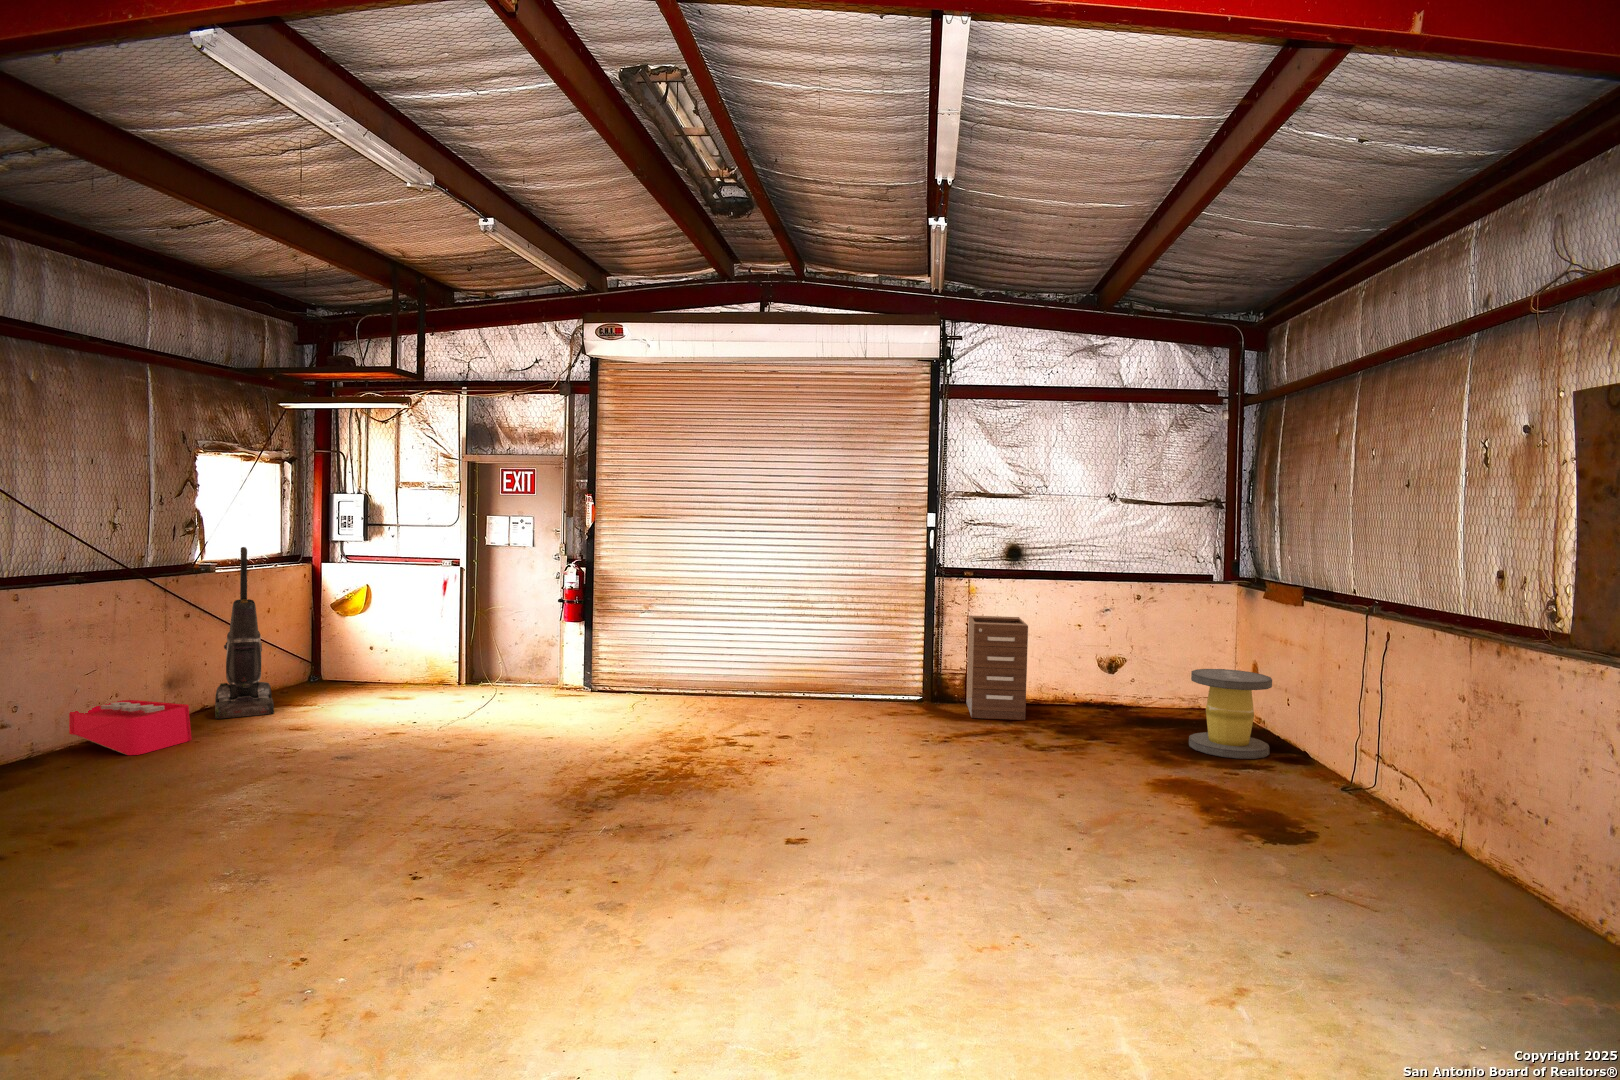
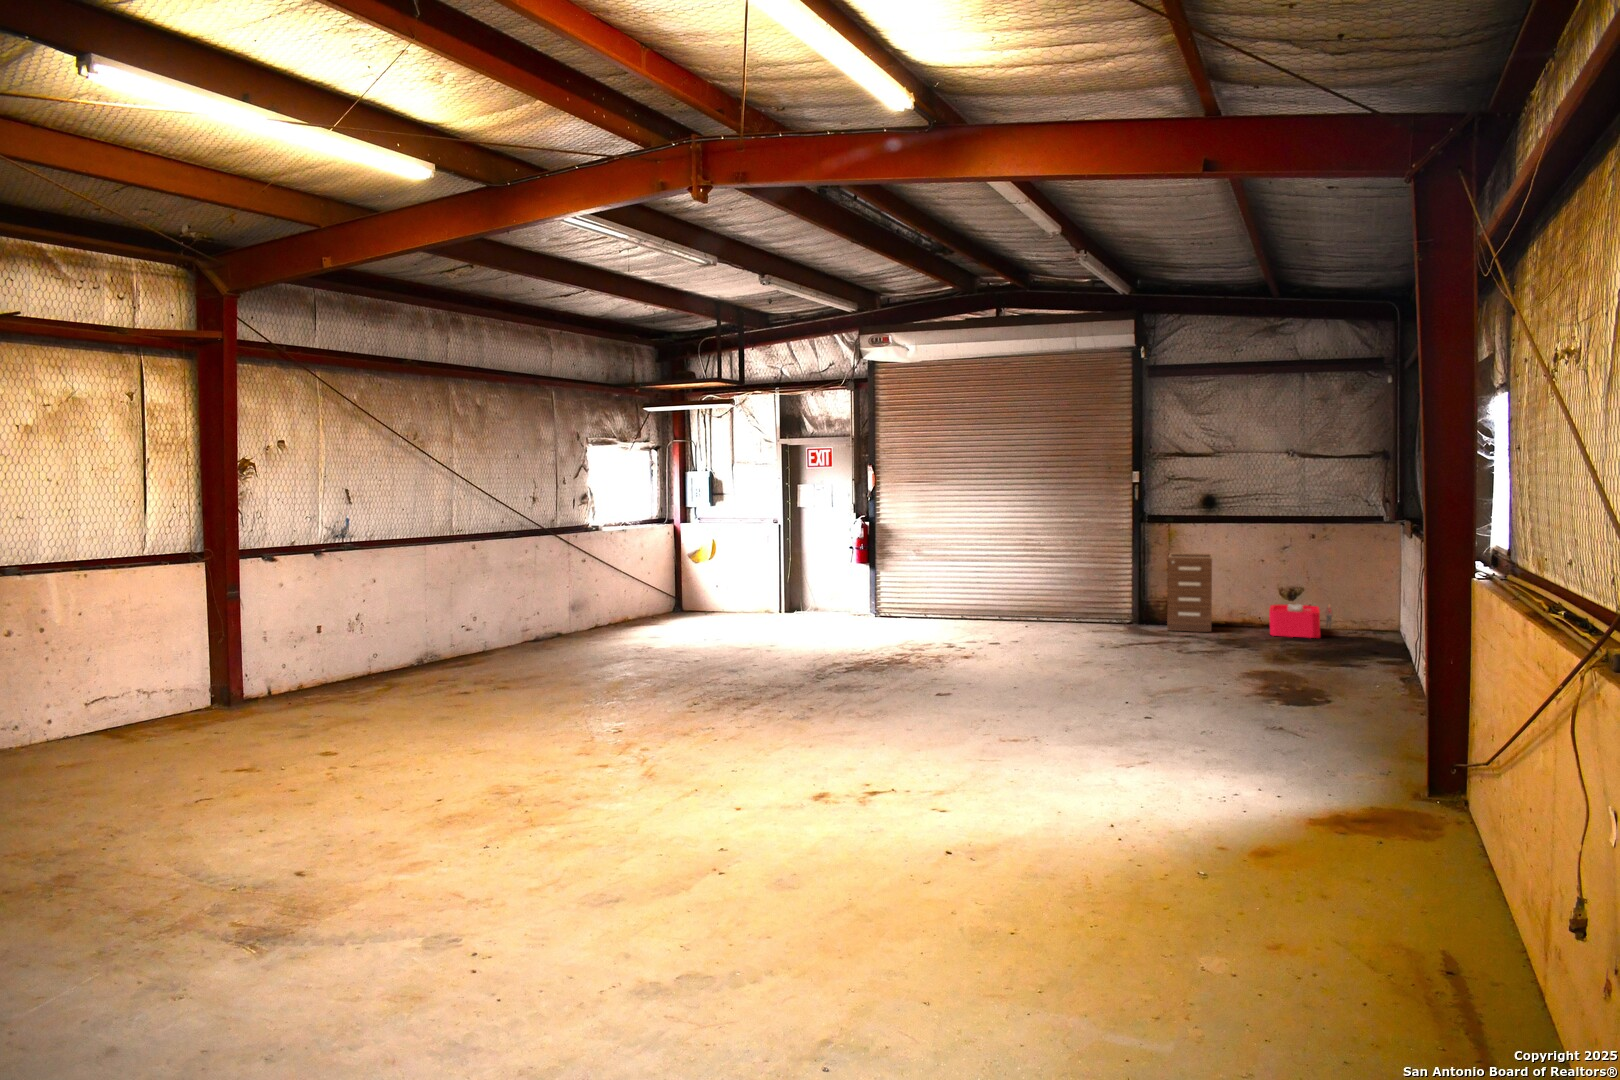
vacuum cleaner: present [215,547,274,719] -> none [626,511,666,626]
stool: present [1189,669,1272,759] -> none [1335,588,1401,653]
storage bin: present [69,700,192,755] -> present [1269,604,1333,638]

